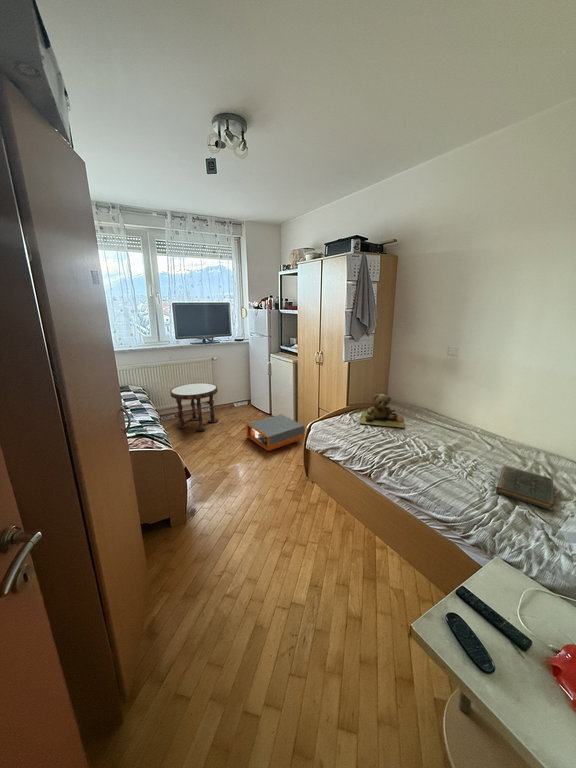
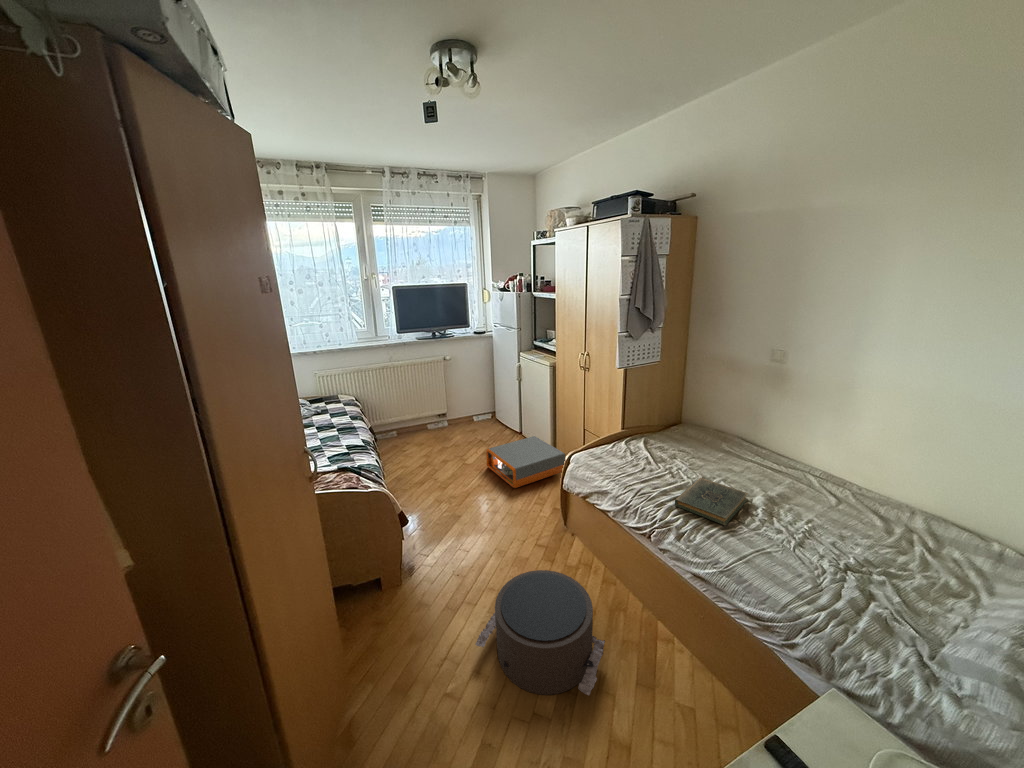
side table: present [170,383,218,431] -> none [388,391,451,457]
teddy bear: present [359,394,404,428] -> none [639,415,705,466]
book: present [496,466,553,510] -> present [675,478,748,525]
pouf: none [247,503,341,588] -> present [475,570,605,695]

